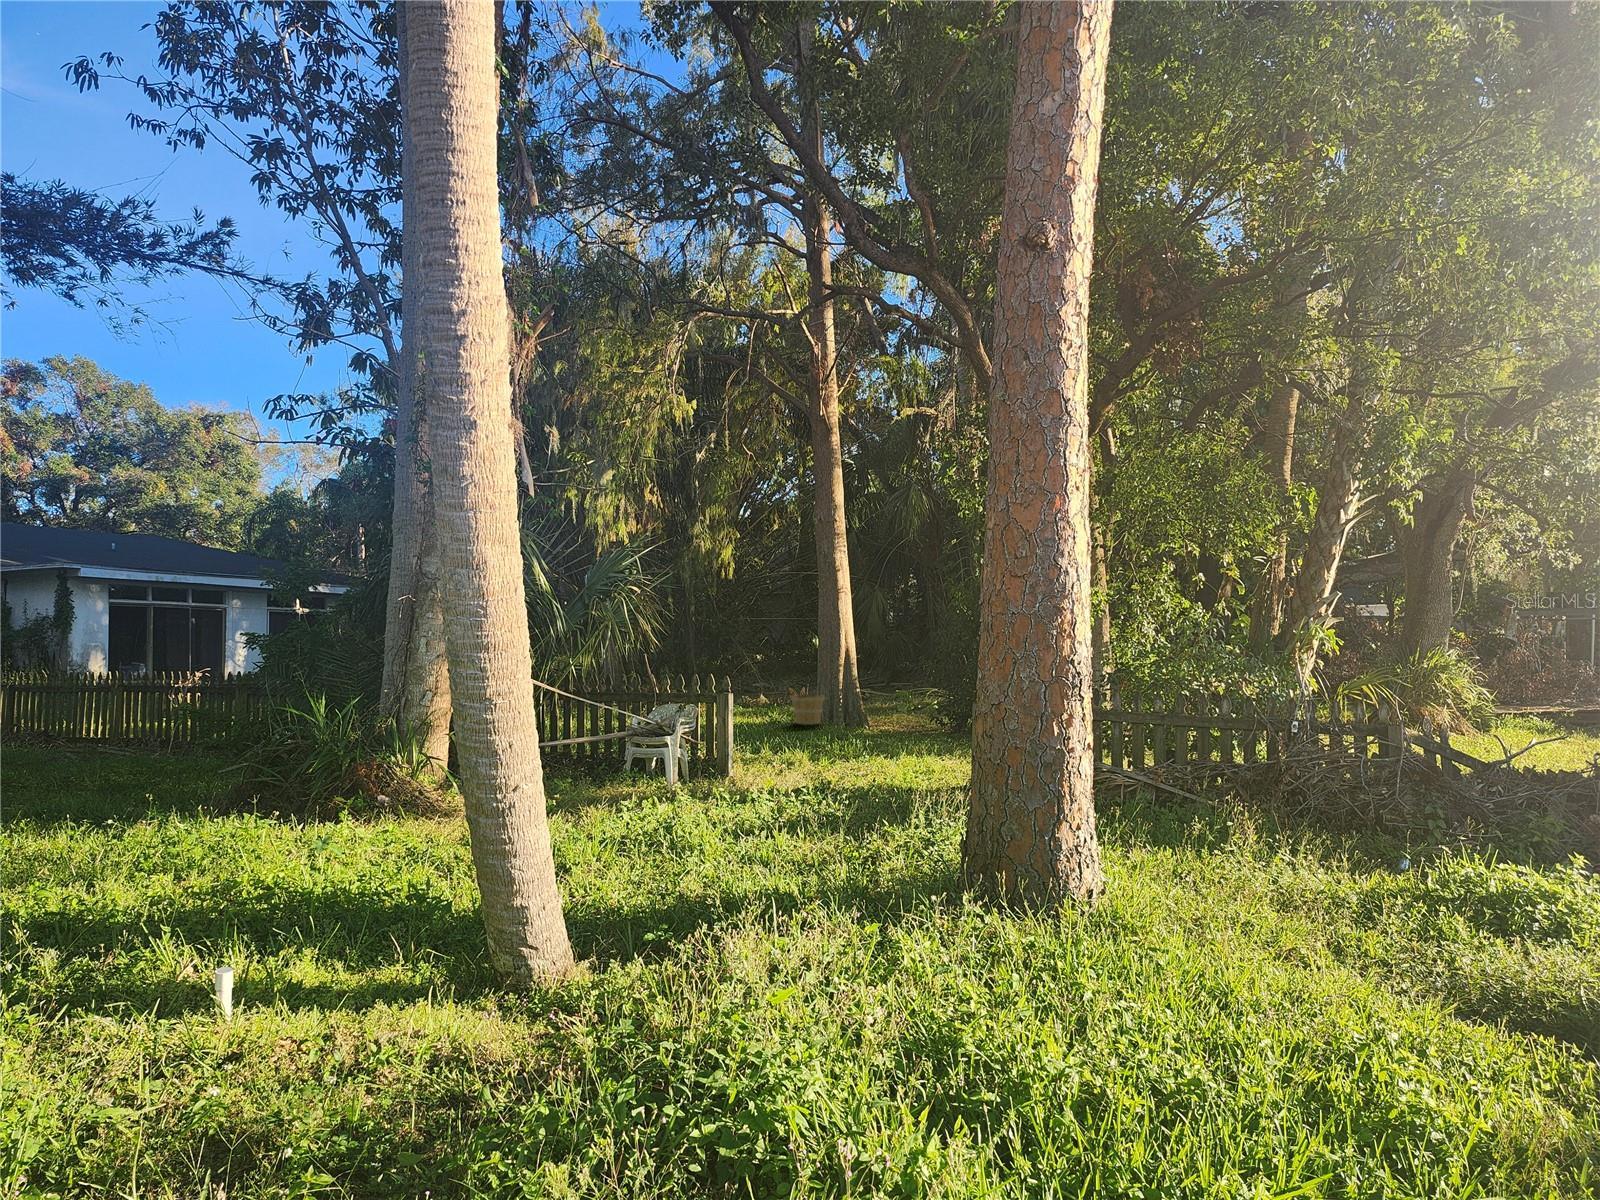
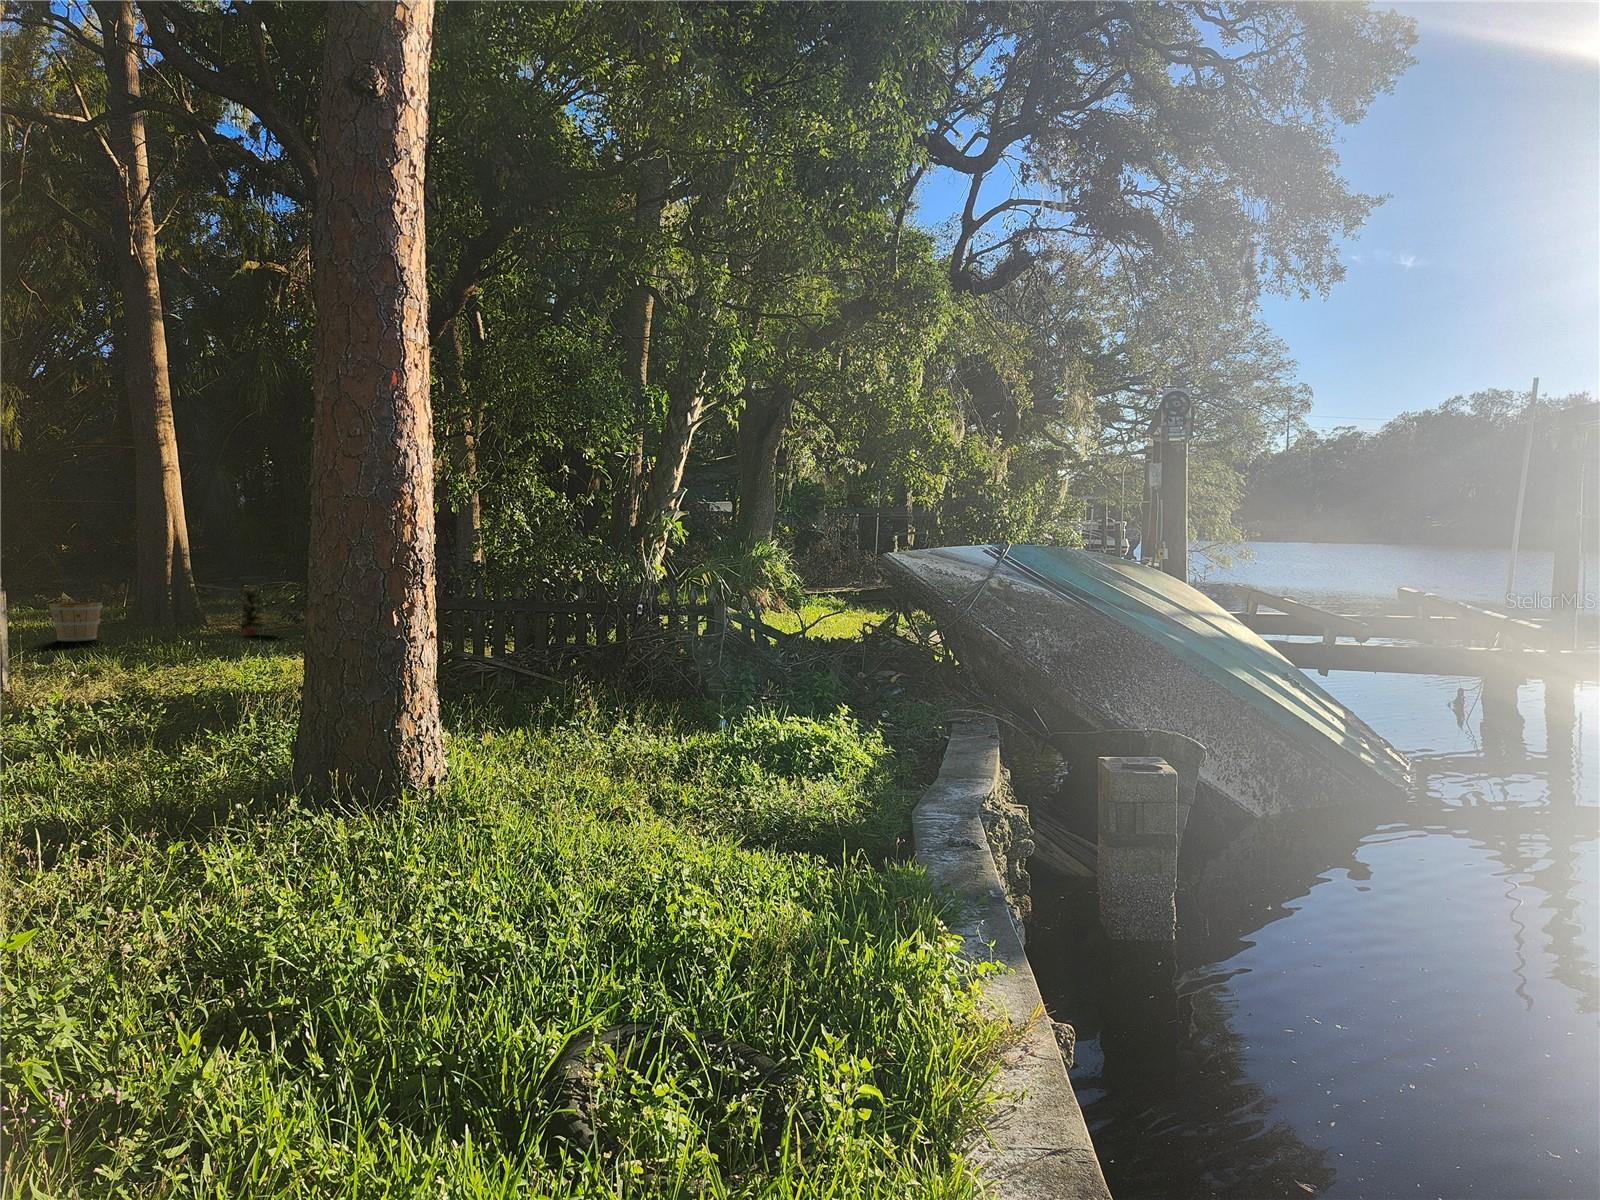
decorative plant: none [913,687,942,726] -> present [235,589,263,636]

